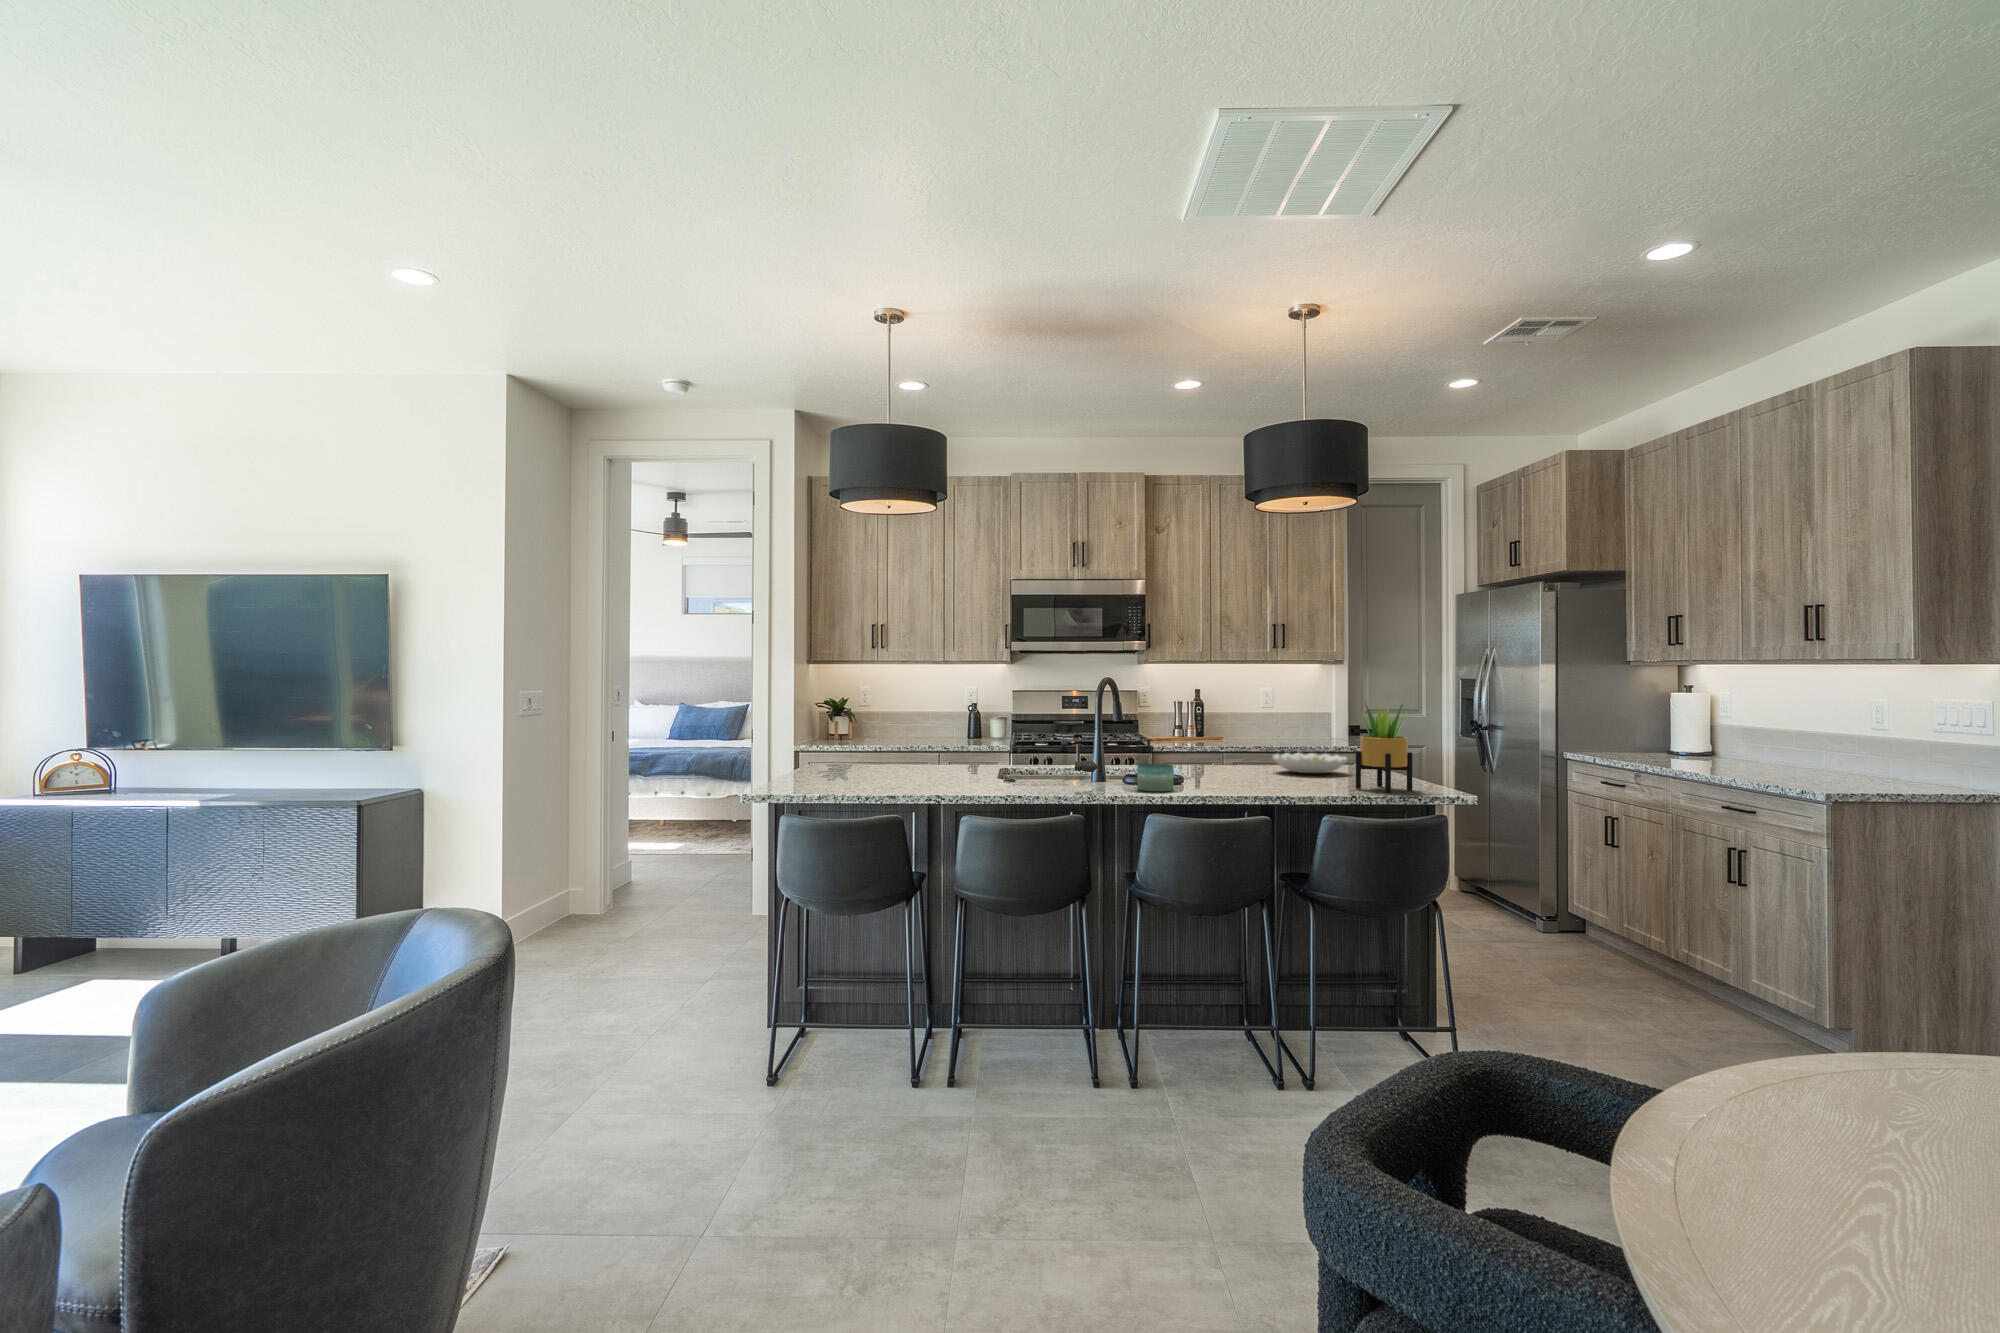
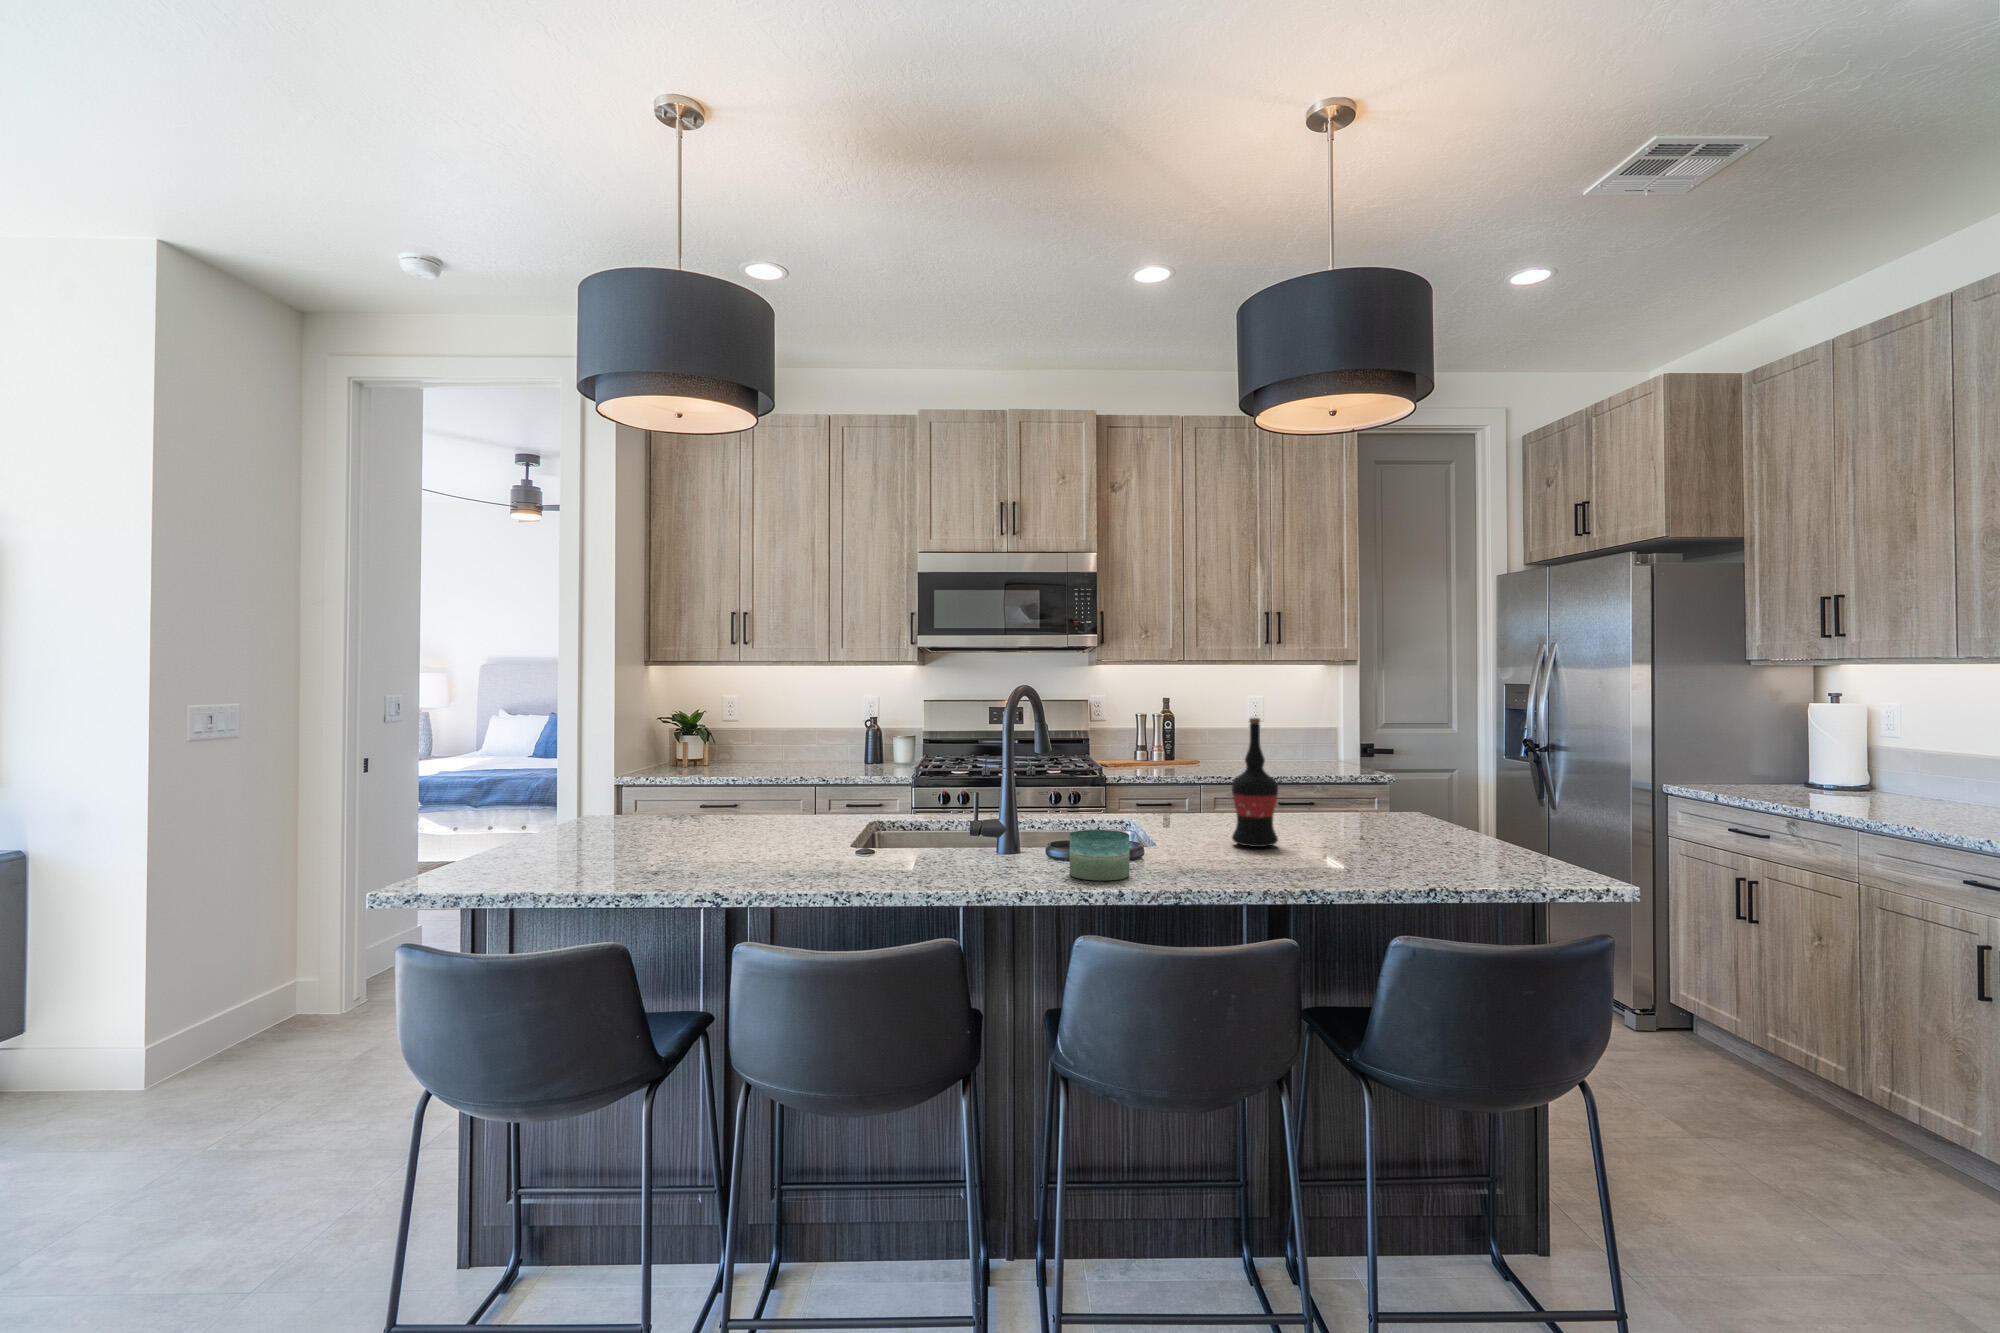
wine bottle: none [1238,698,1268,779] -> present [1232,718,1278,847]
potted plant: present [1356,702,1412,792] -> none [1427,721,1522,880]
decorative bowl: present [1273,753,1347,773] -> none [1281,797,1395,832]

